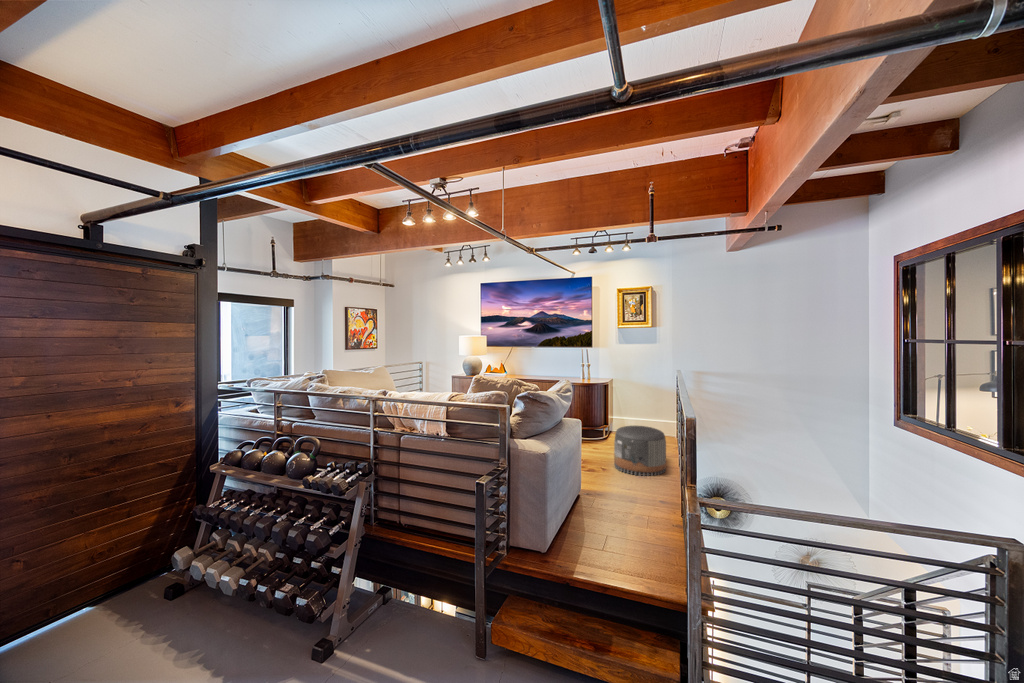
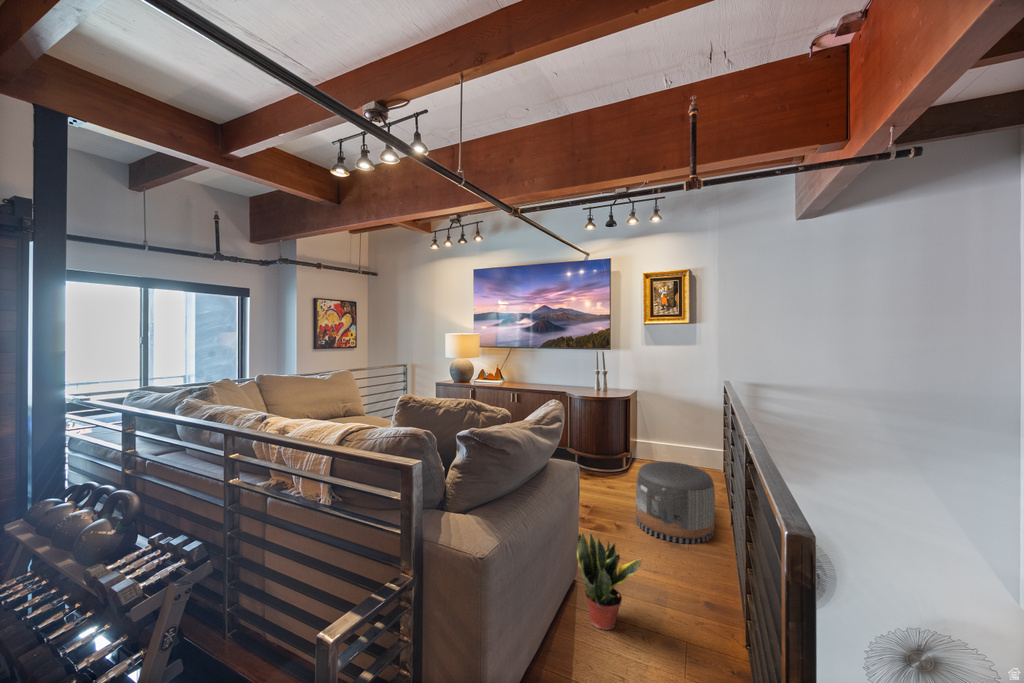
potted plant: none [581,456,620,513] -> present [577,532,642,630]

